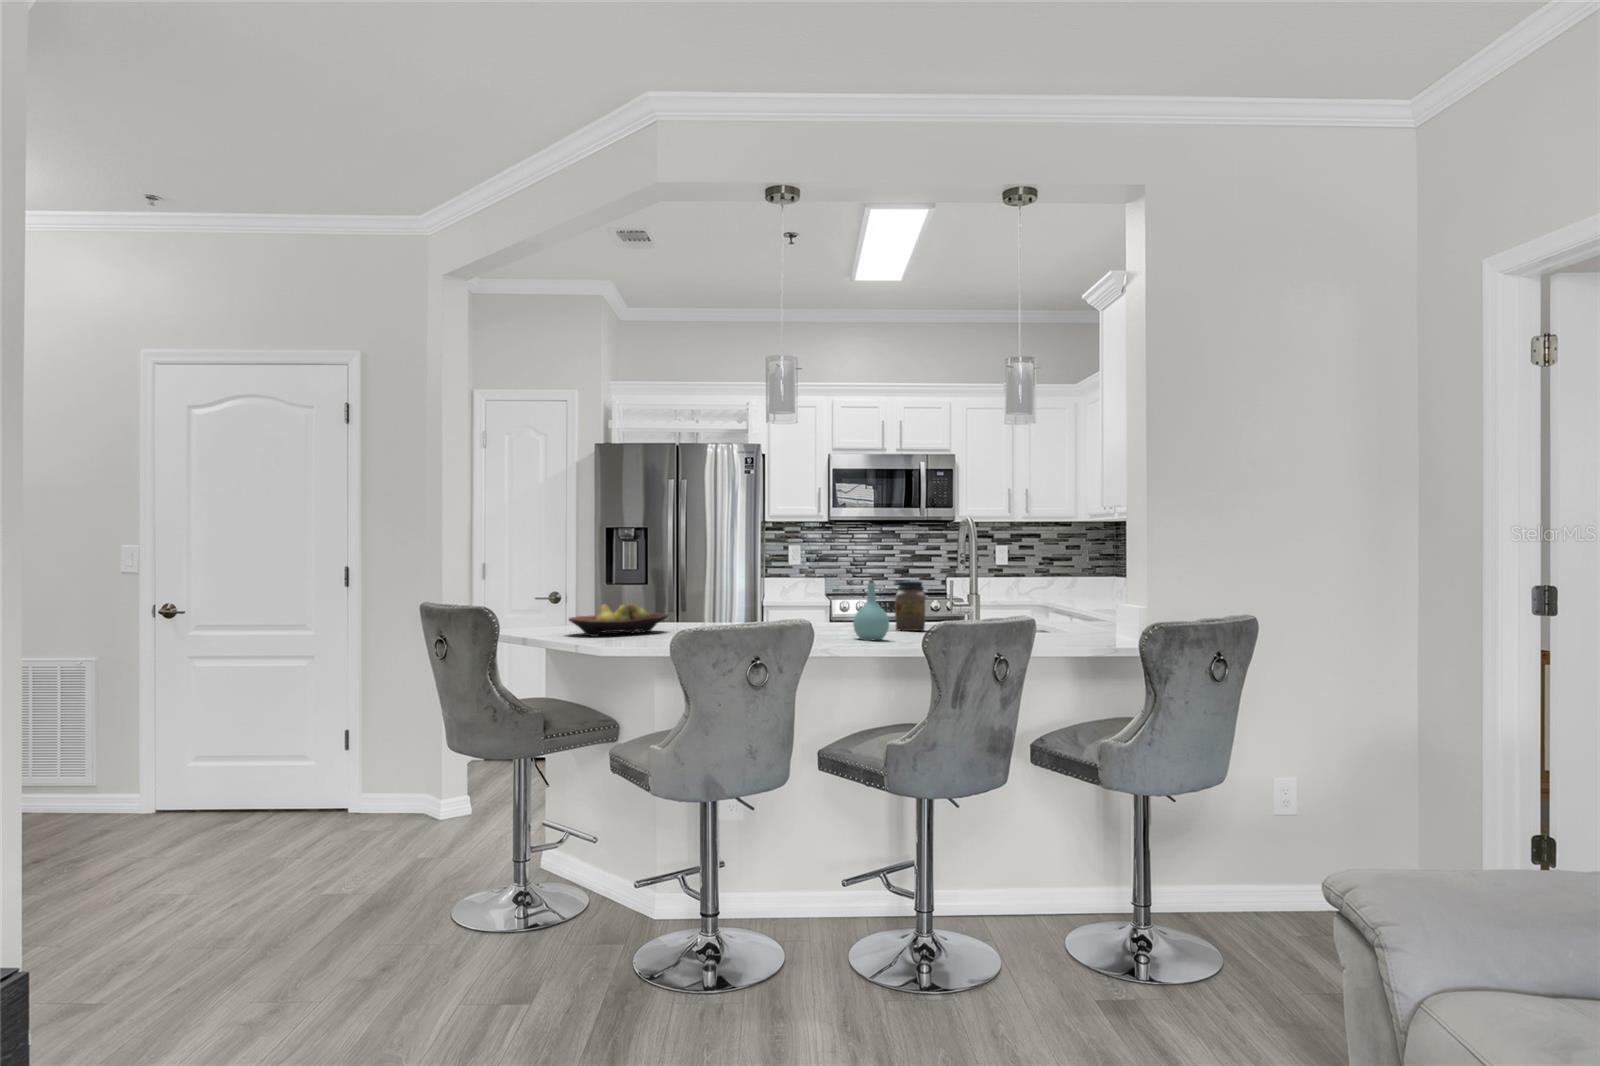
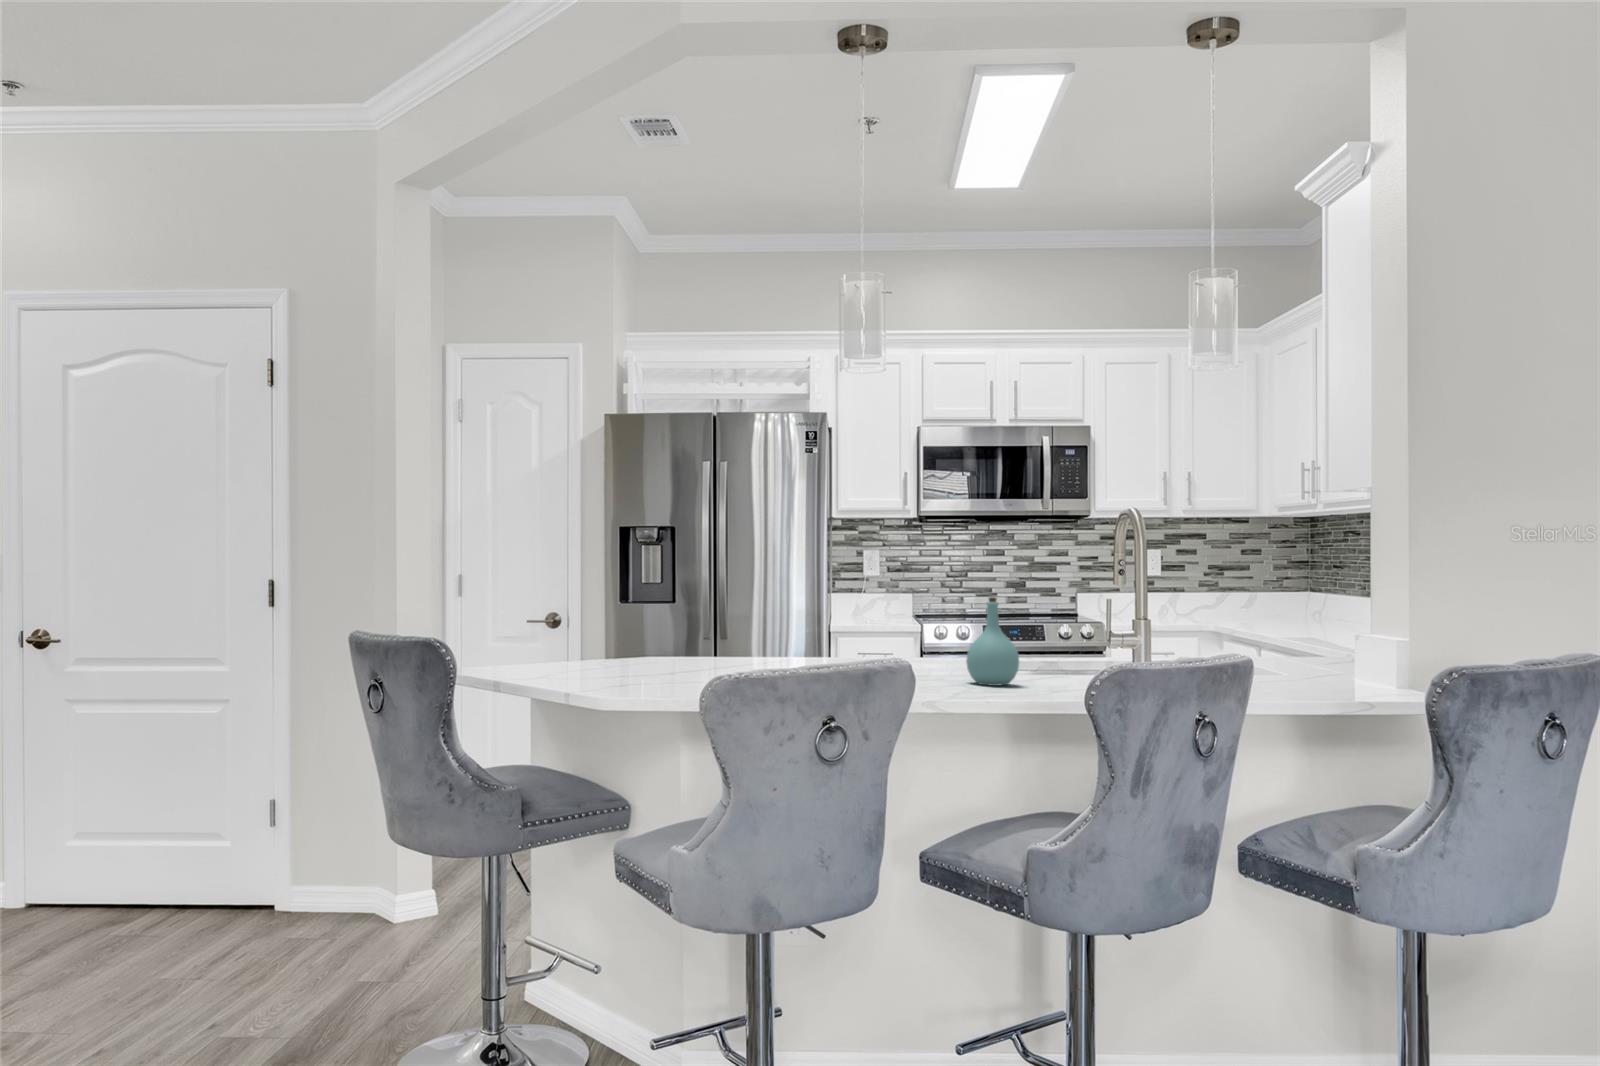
jar: present [895,581,926,631] -> none [1021,598,1064,670]
fruit bowl: present [569,603,668,636] -> none [558,629,700,678]

